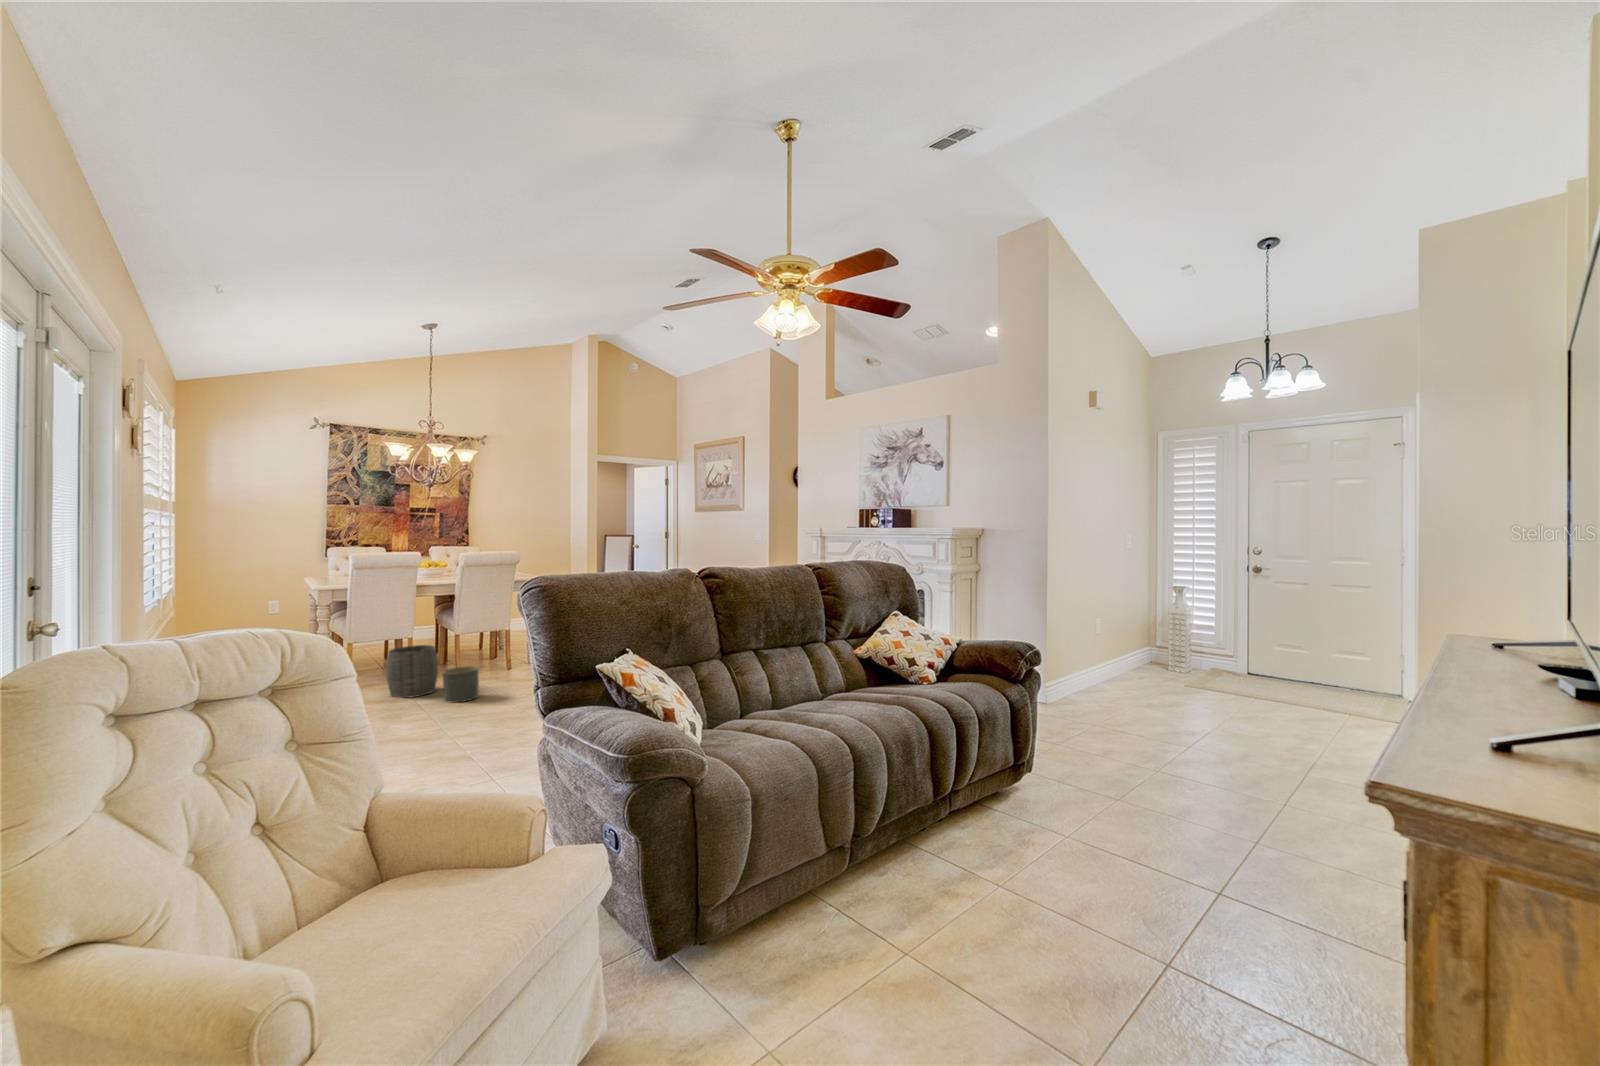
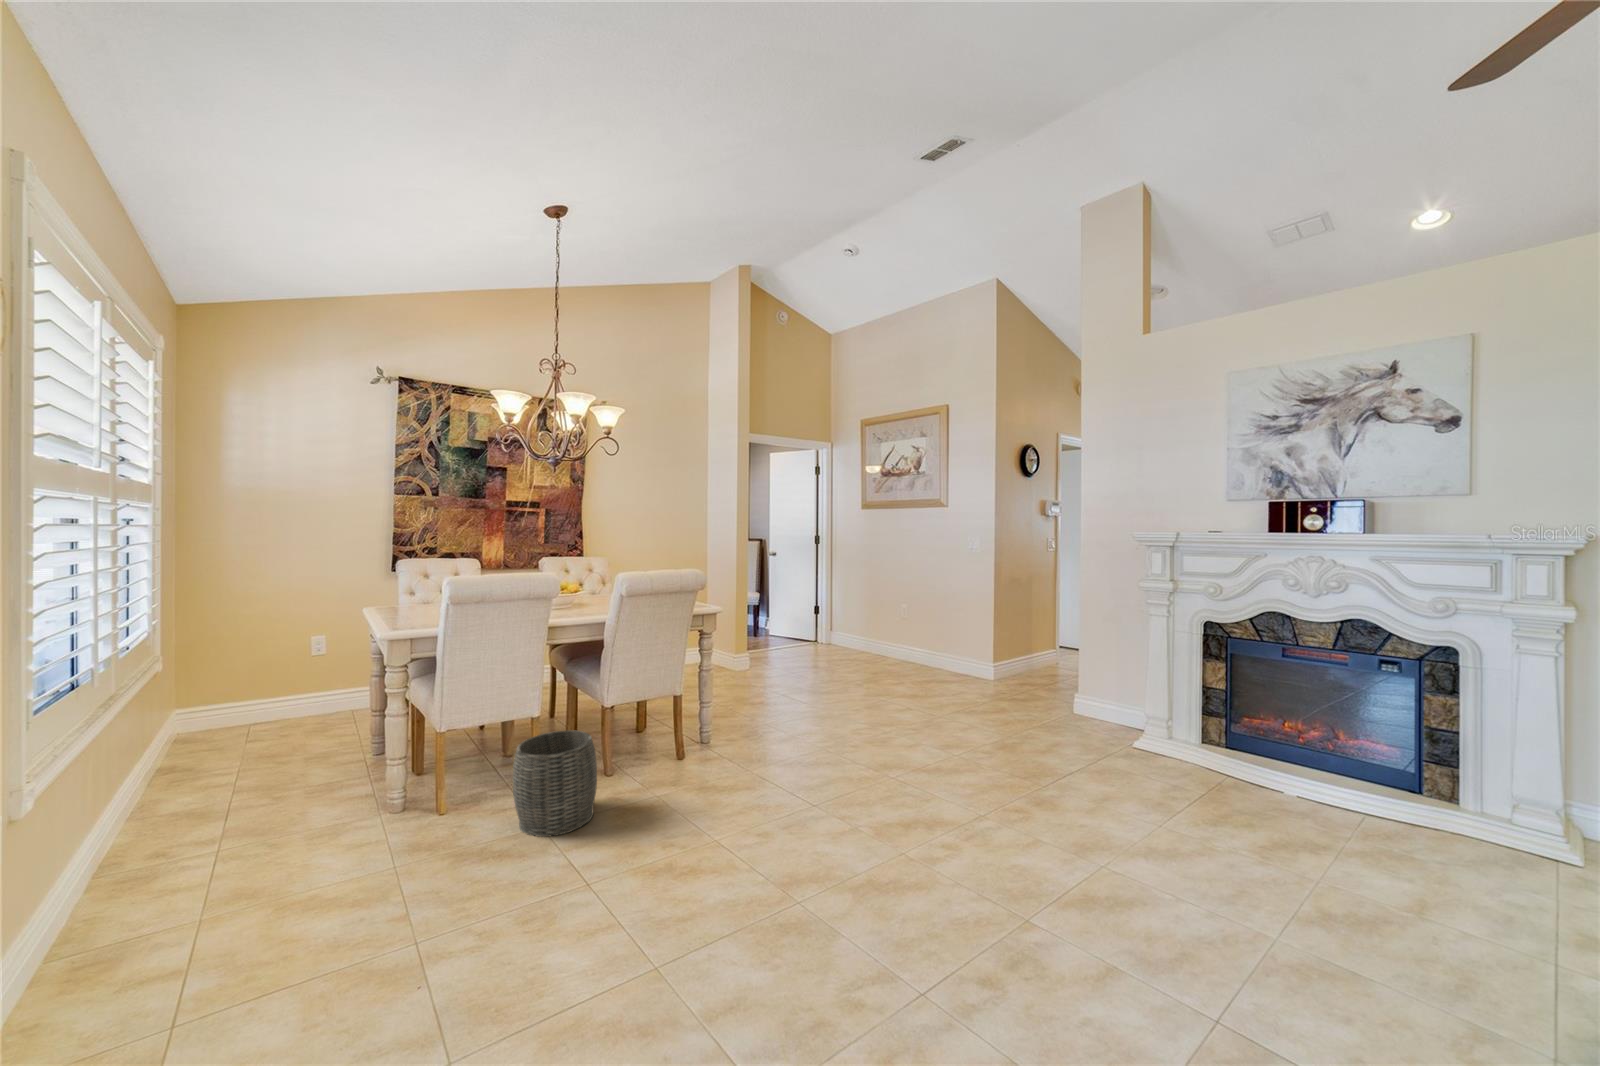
planter: present [443,666,479,703] -> none [620,775,679,854]

